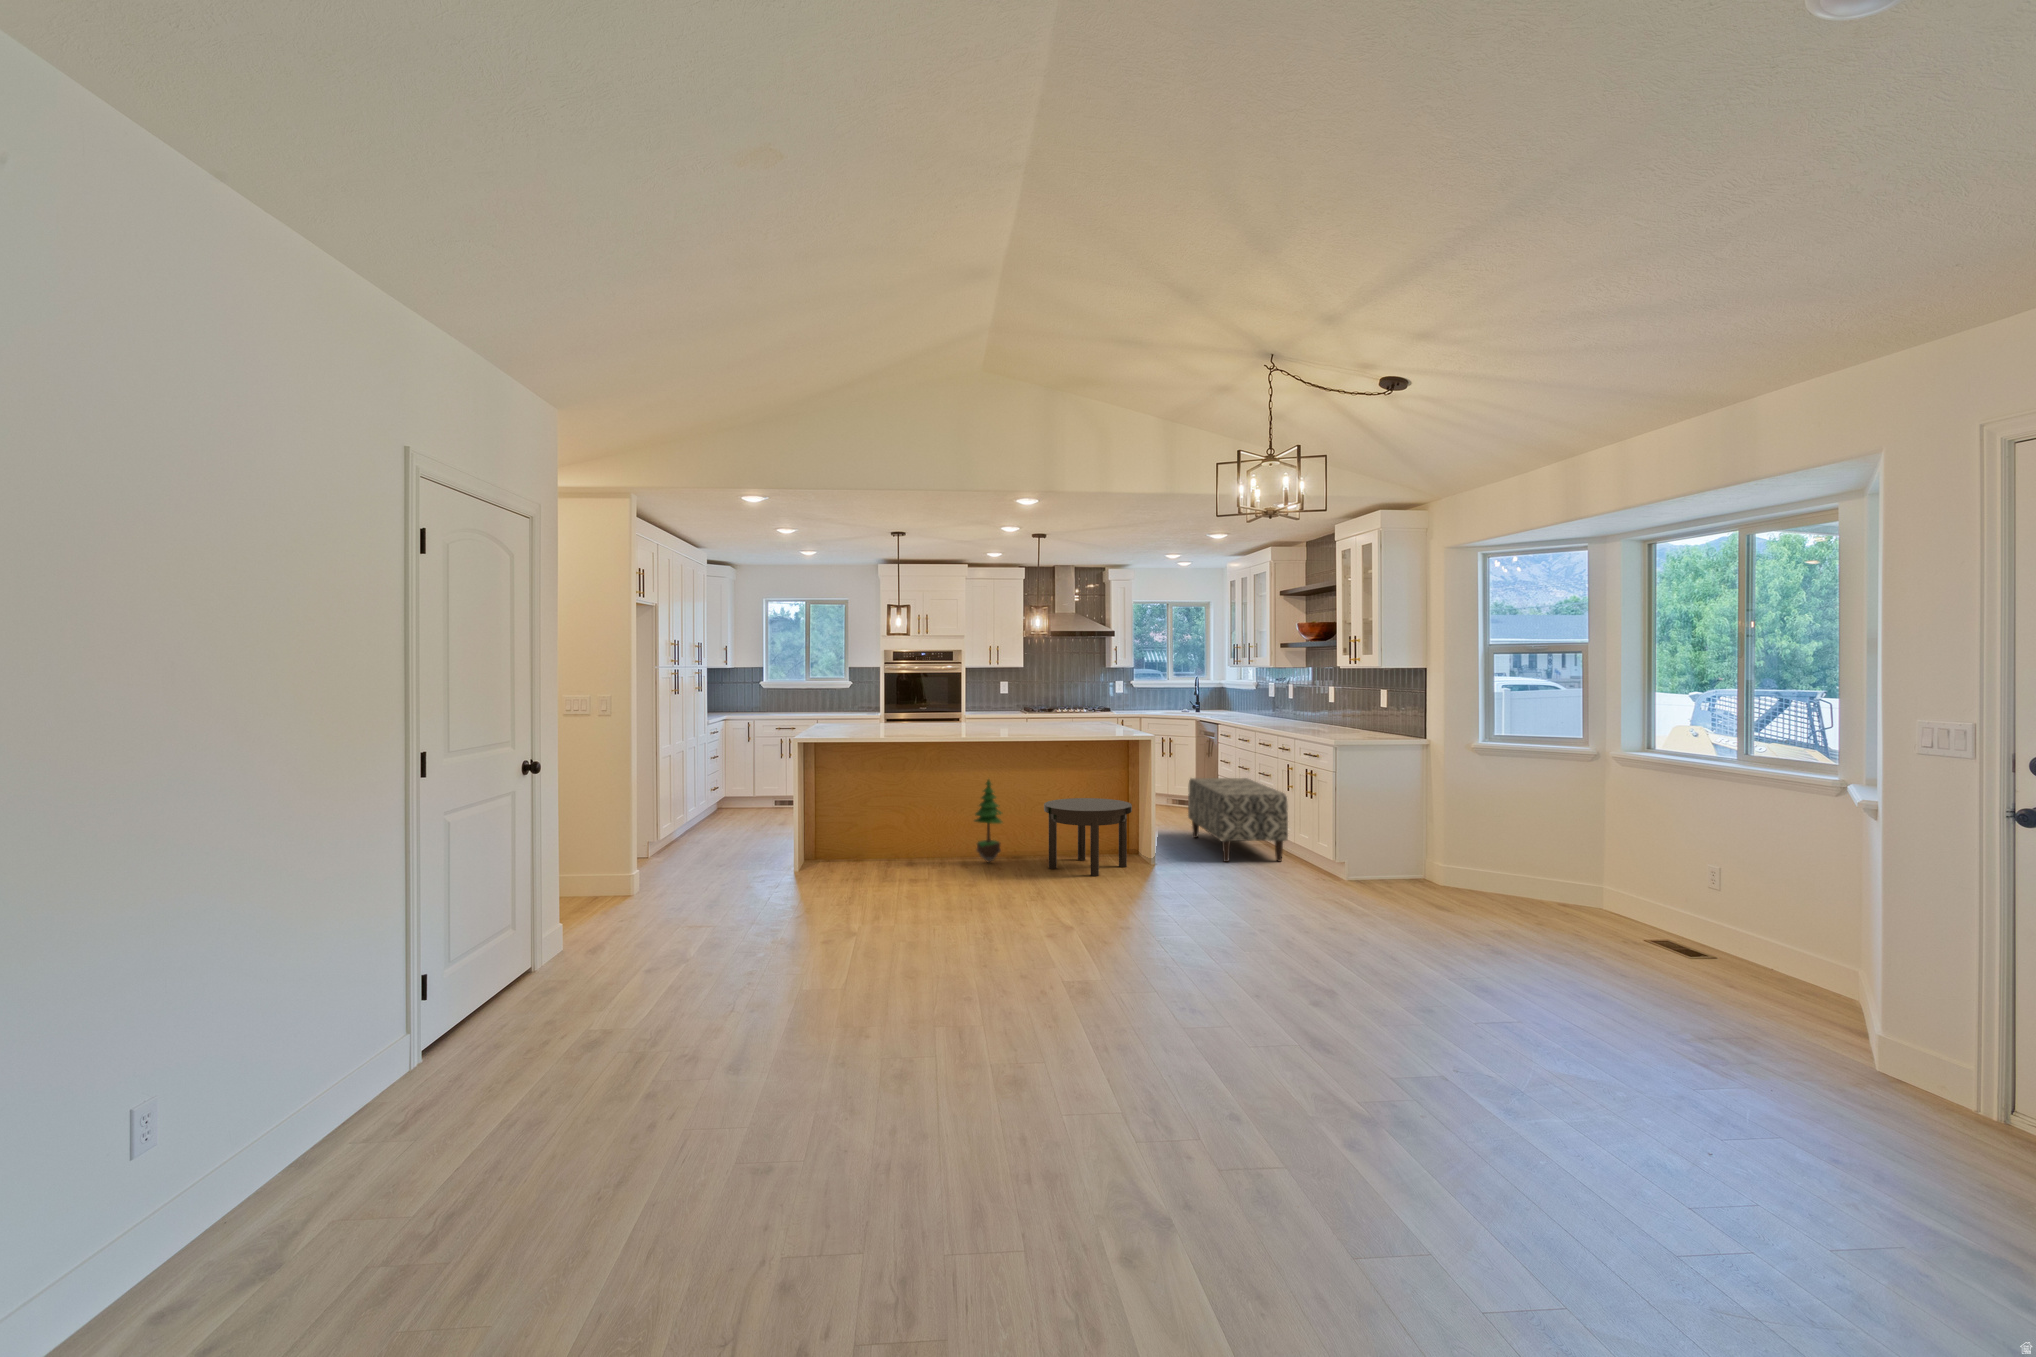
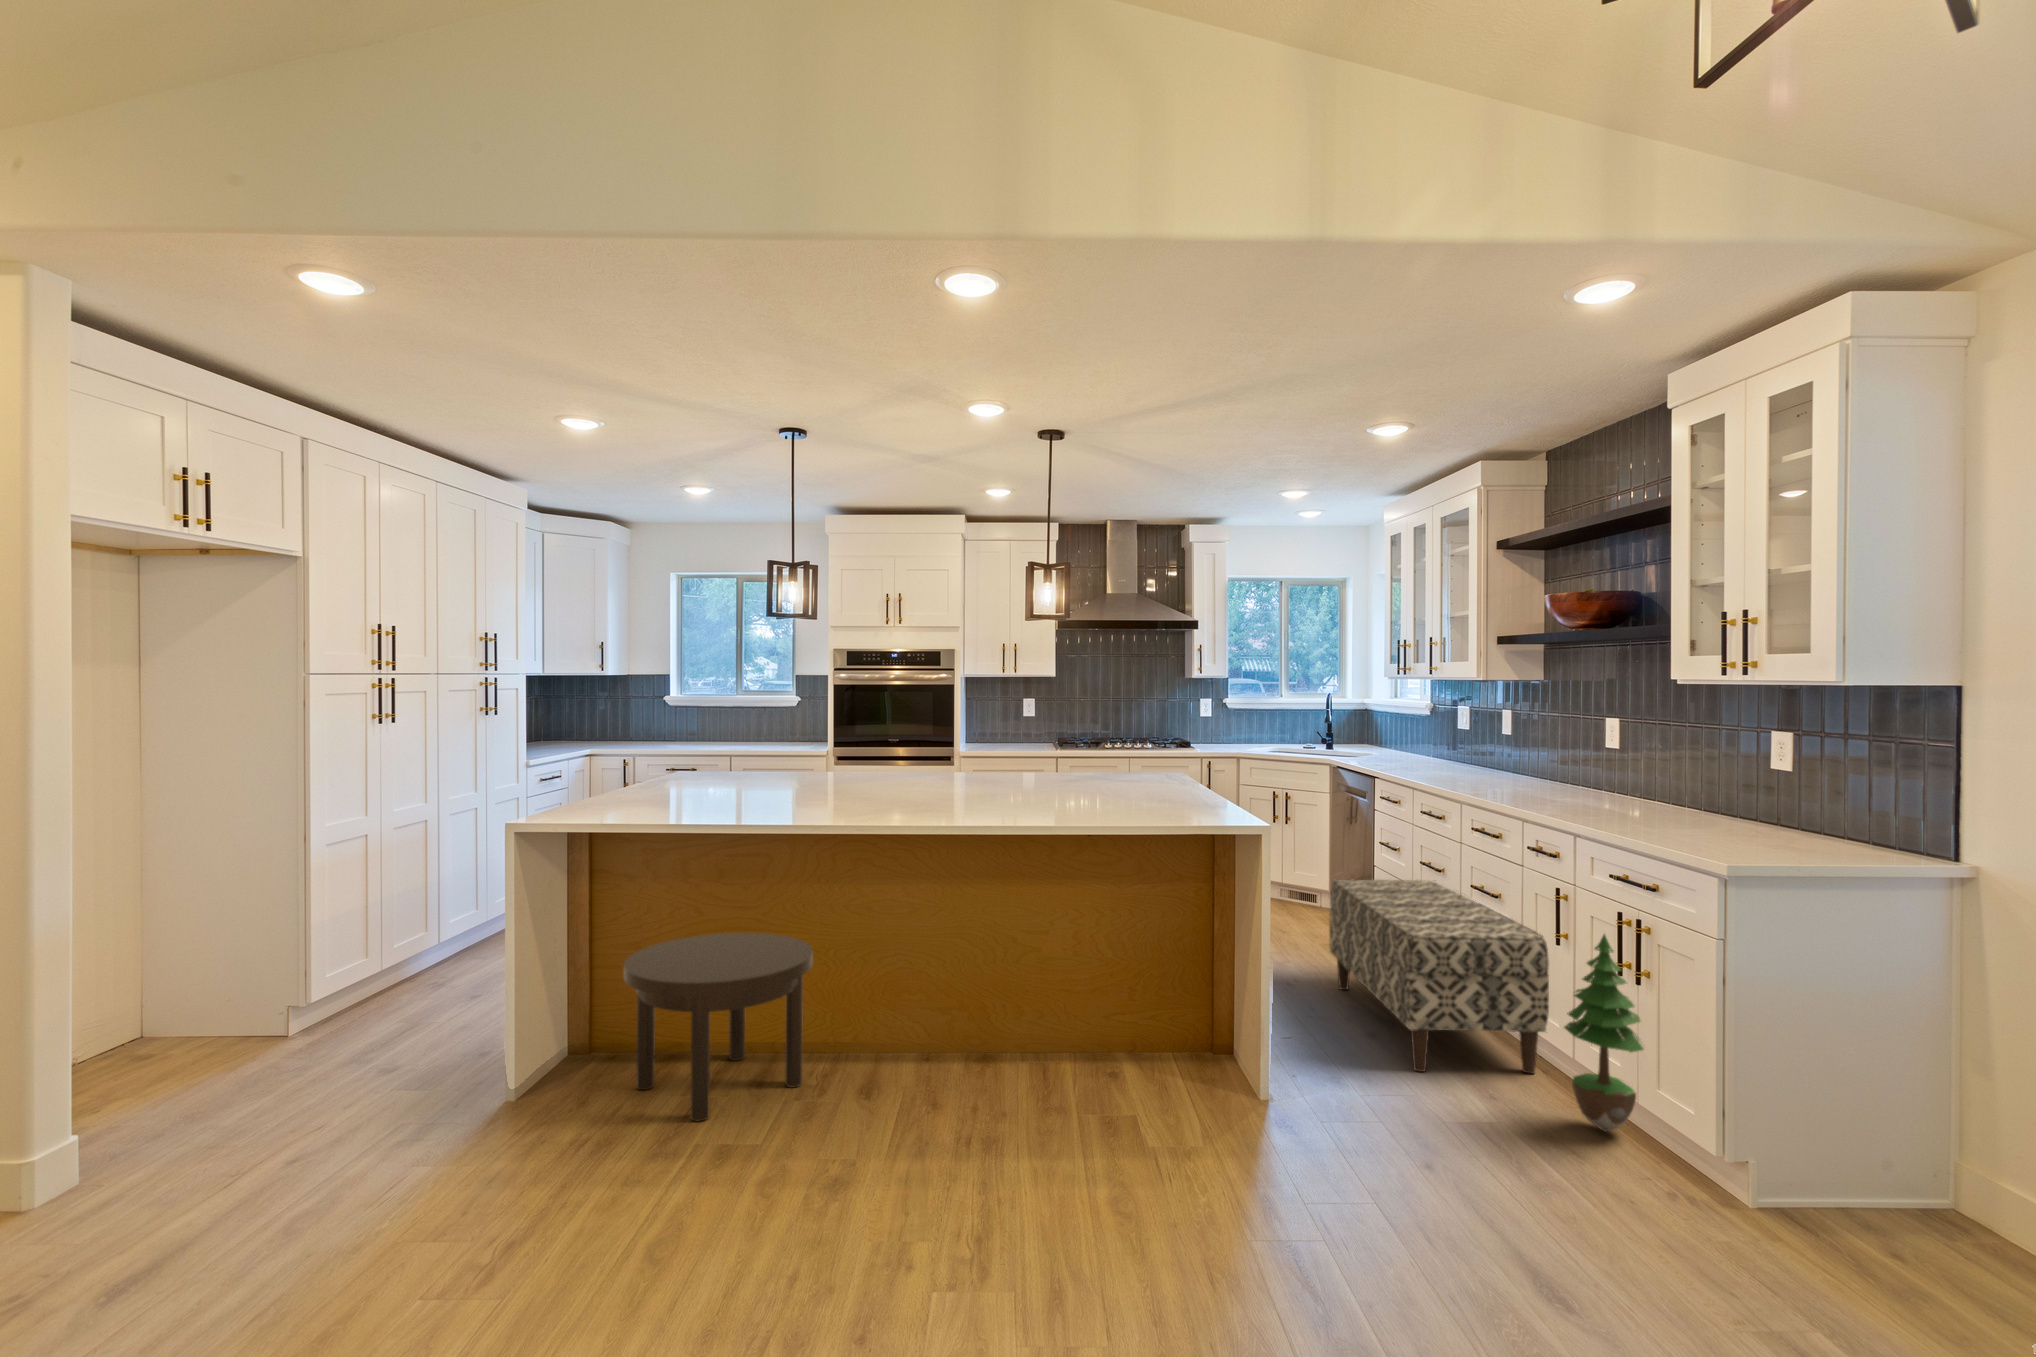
potted tree: present [974,780,1002,862] -> present [1564,935,1643,1131]
side table: present [1044,798,1132,876] -> present [624,933,813,1122]

